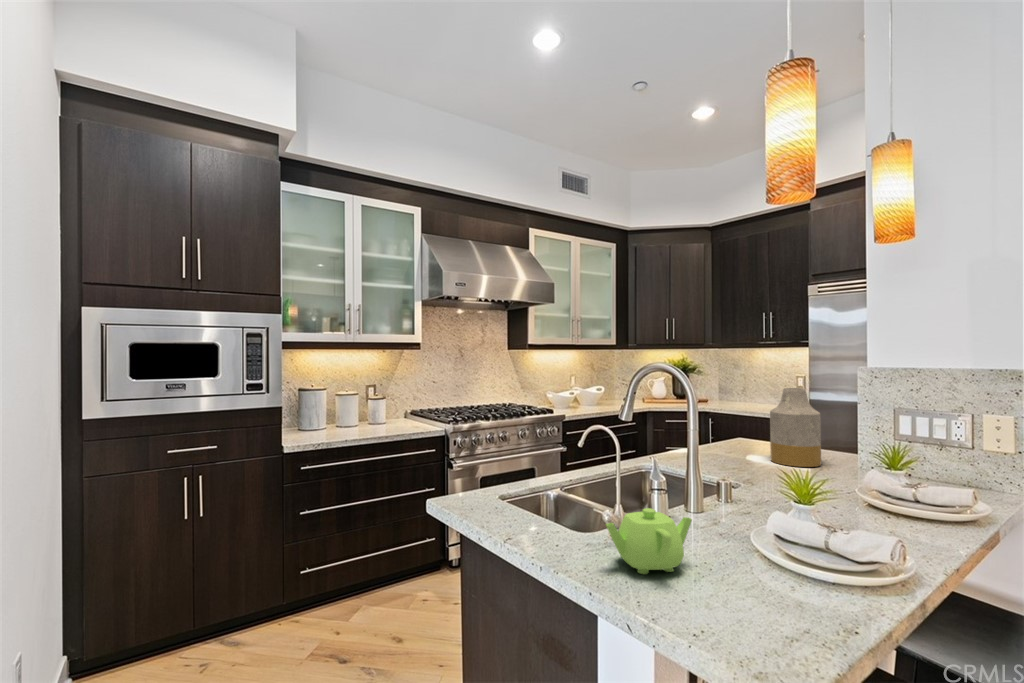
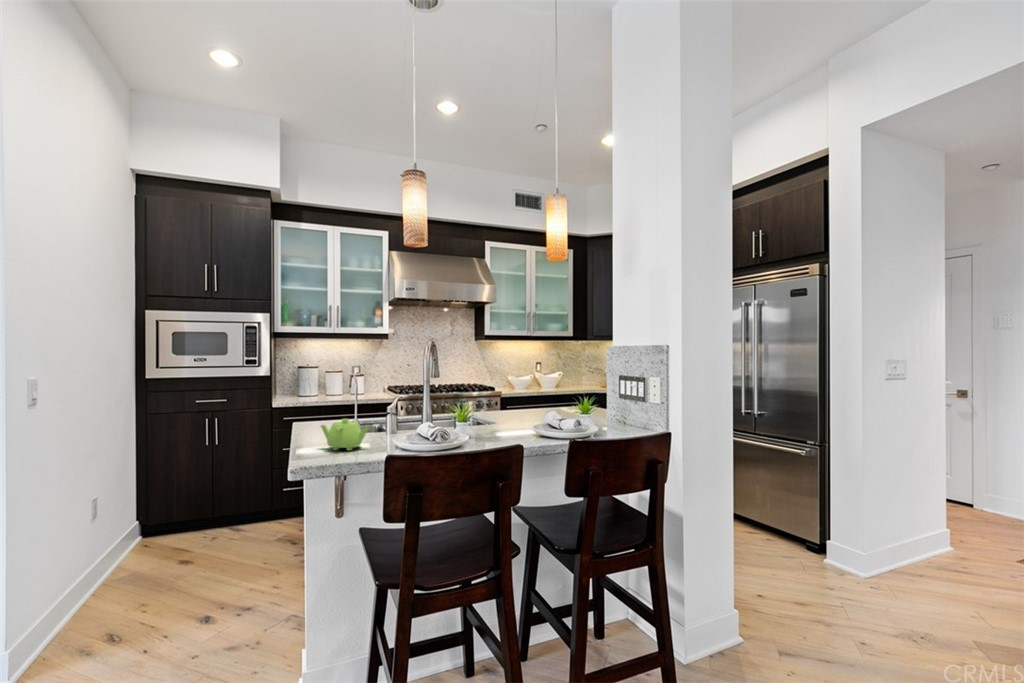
vase: present [770,388,821,467] -> none [560,366,593,422]

